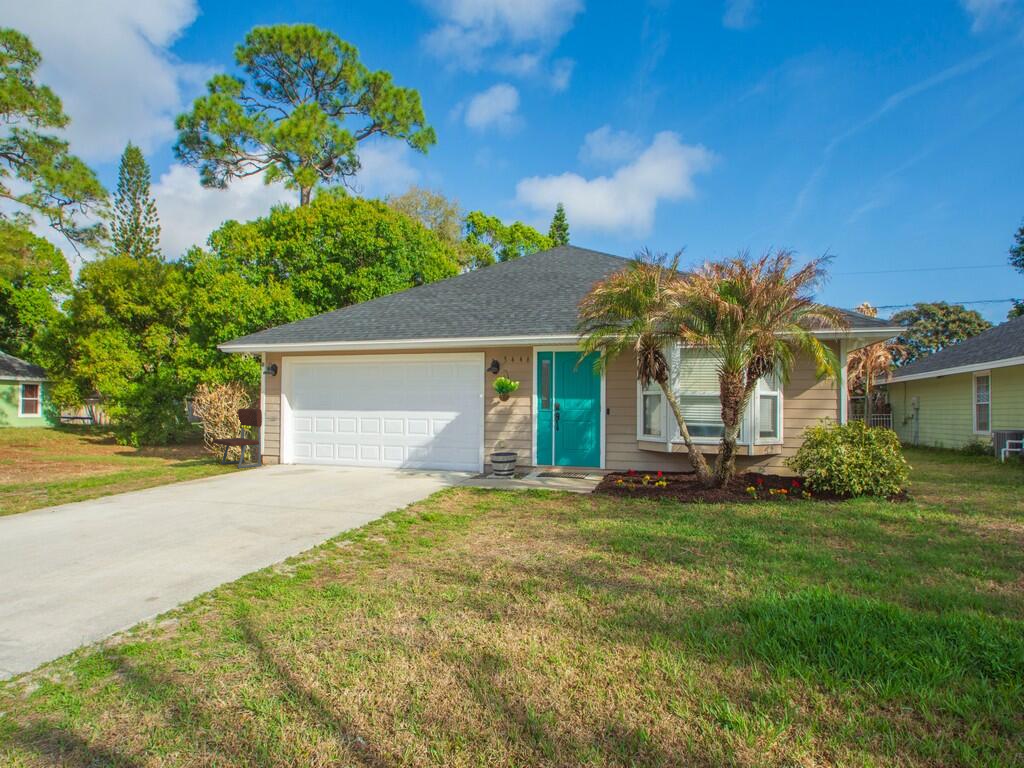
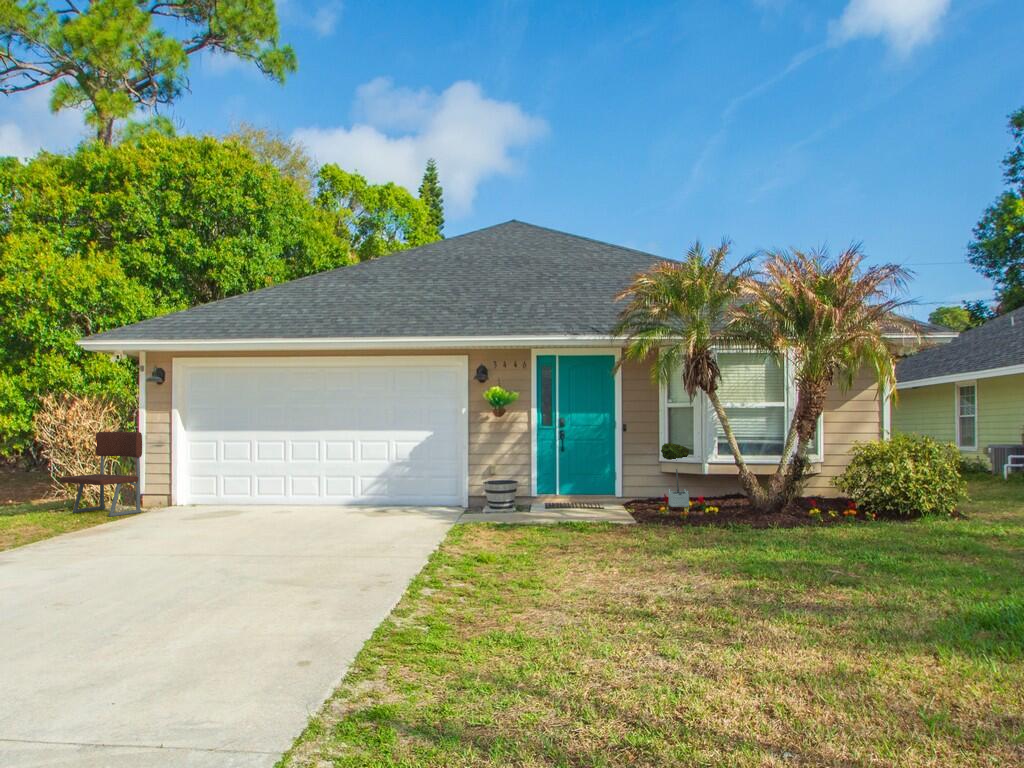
potted tree: none [634,424,658,479] -> present [661,442,689,507]

